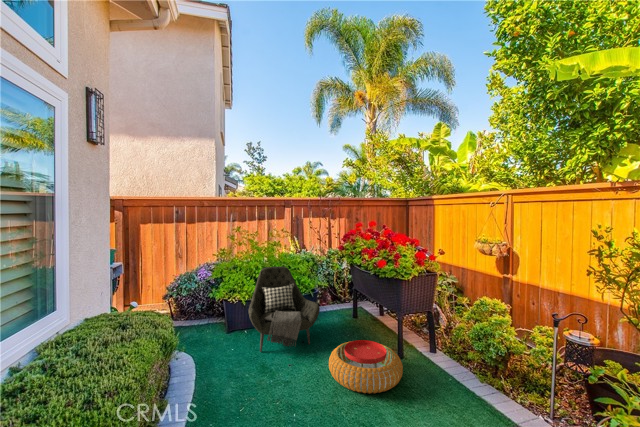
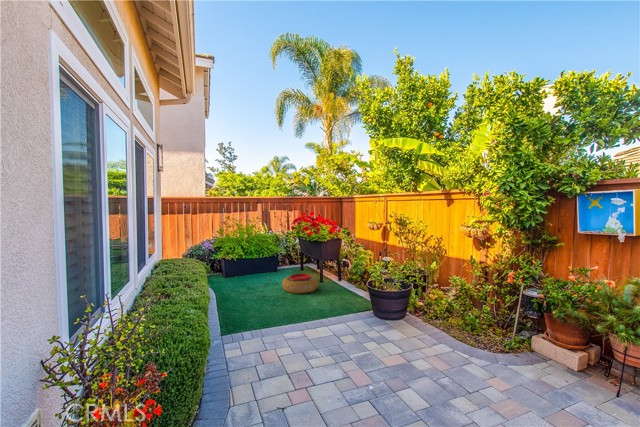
armchair: present [249,266,320,352] -> none [238,240,279,284]

